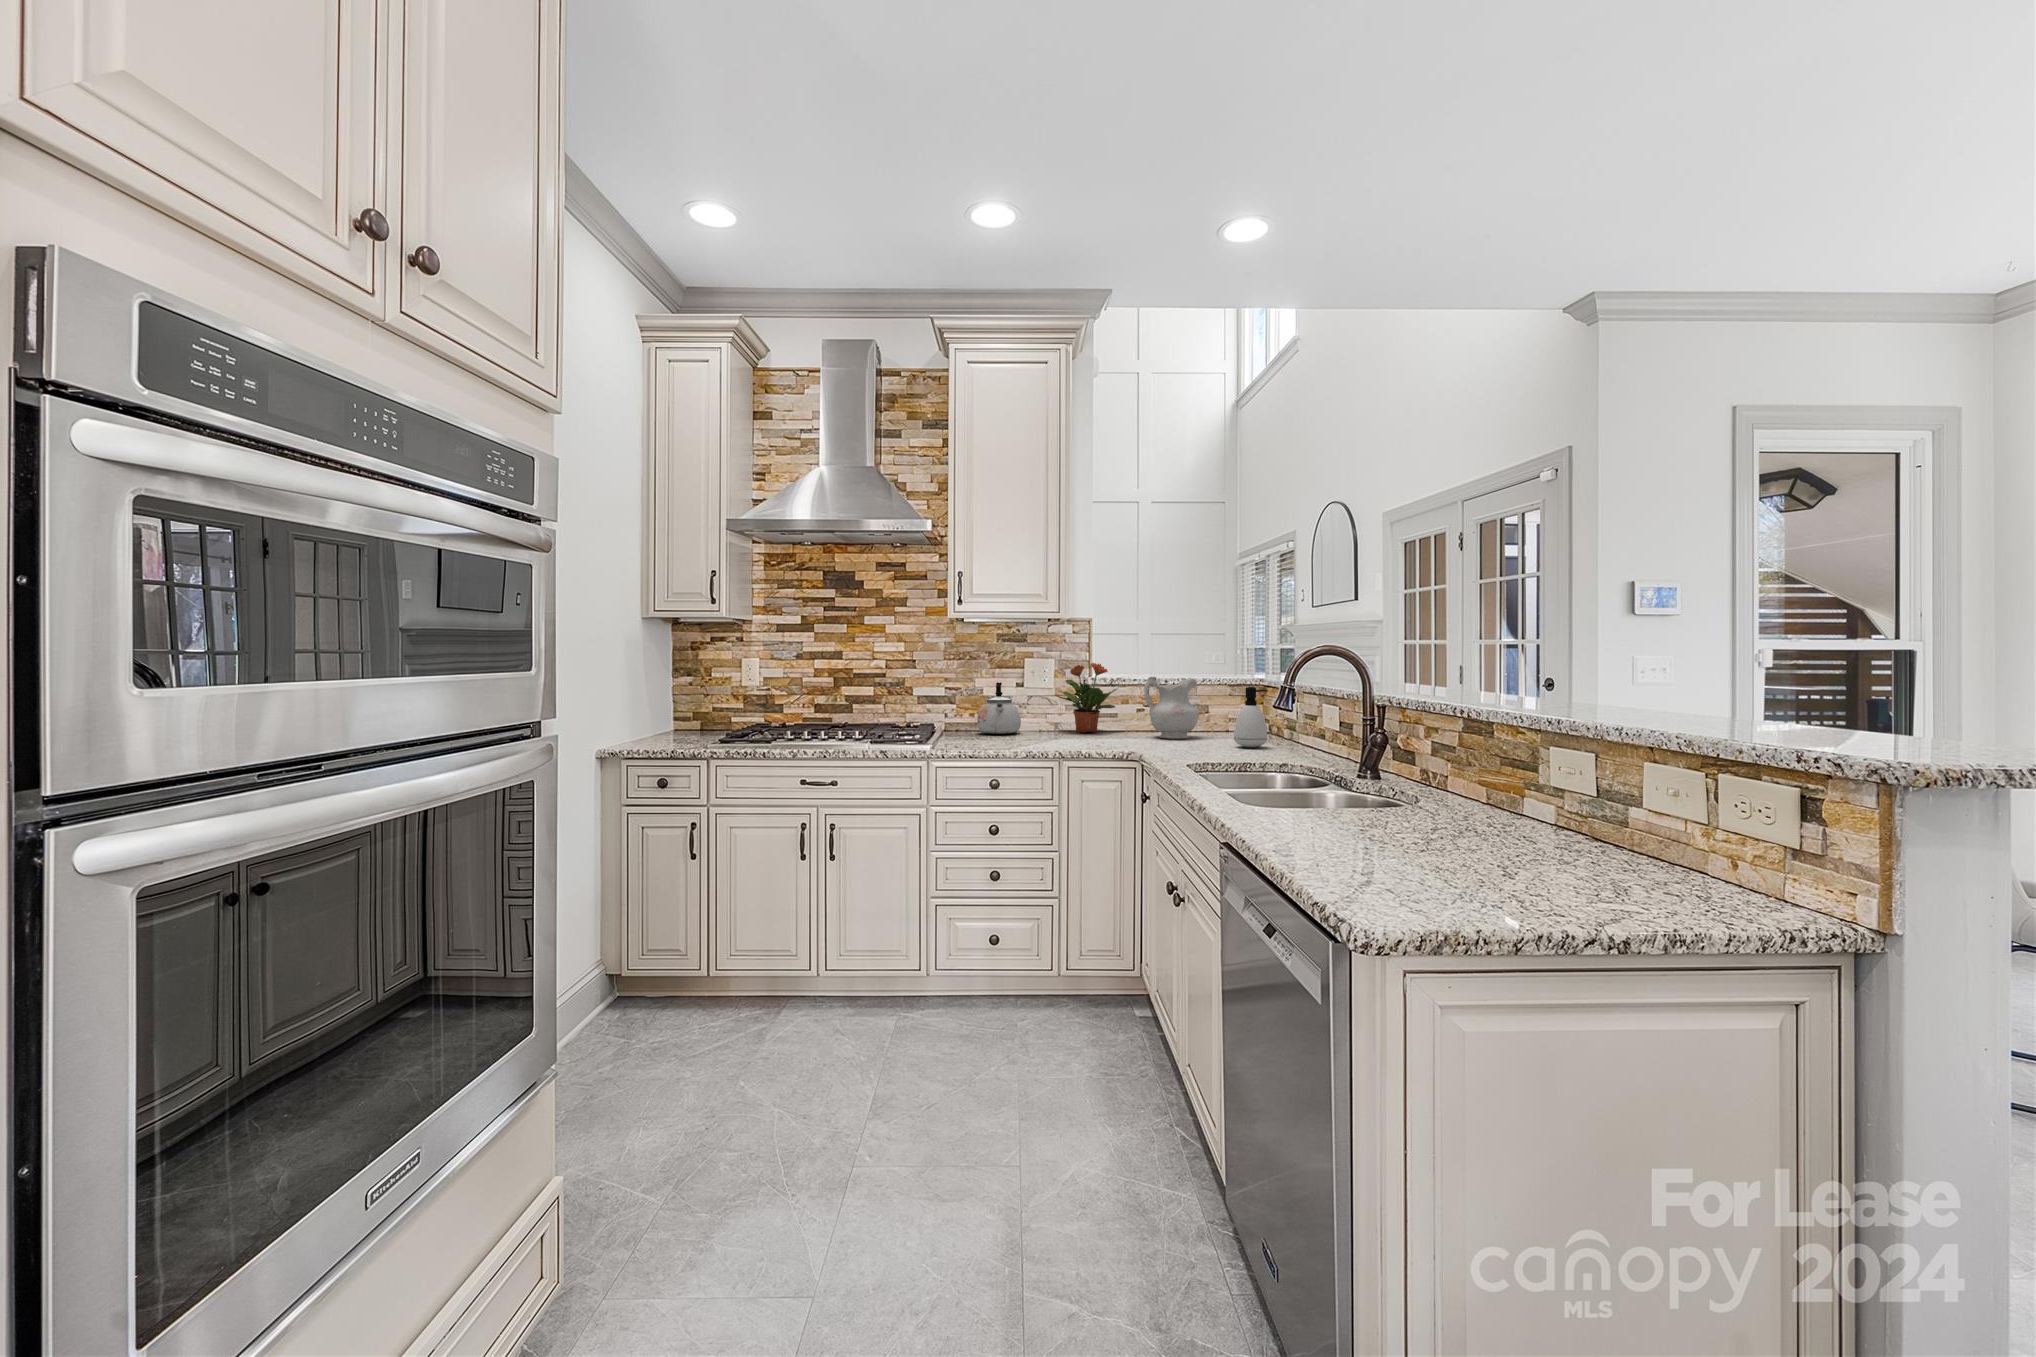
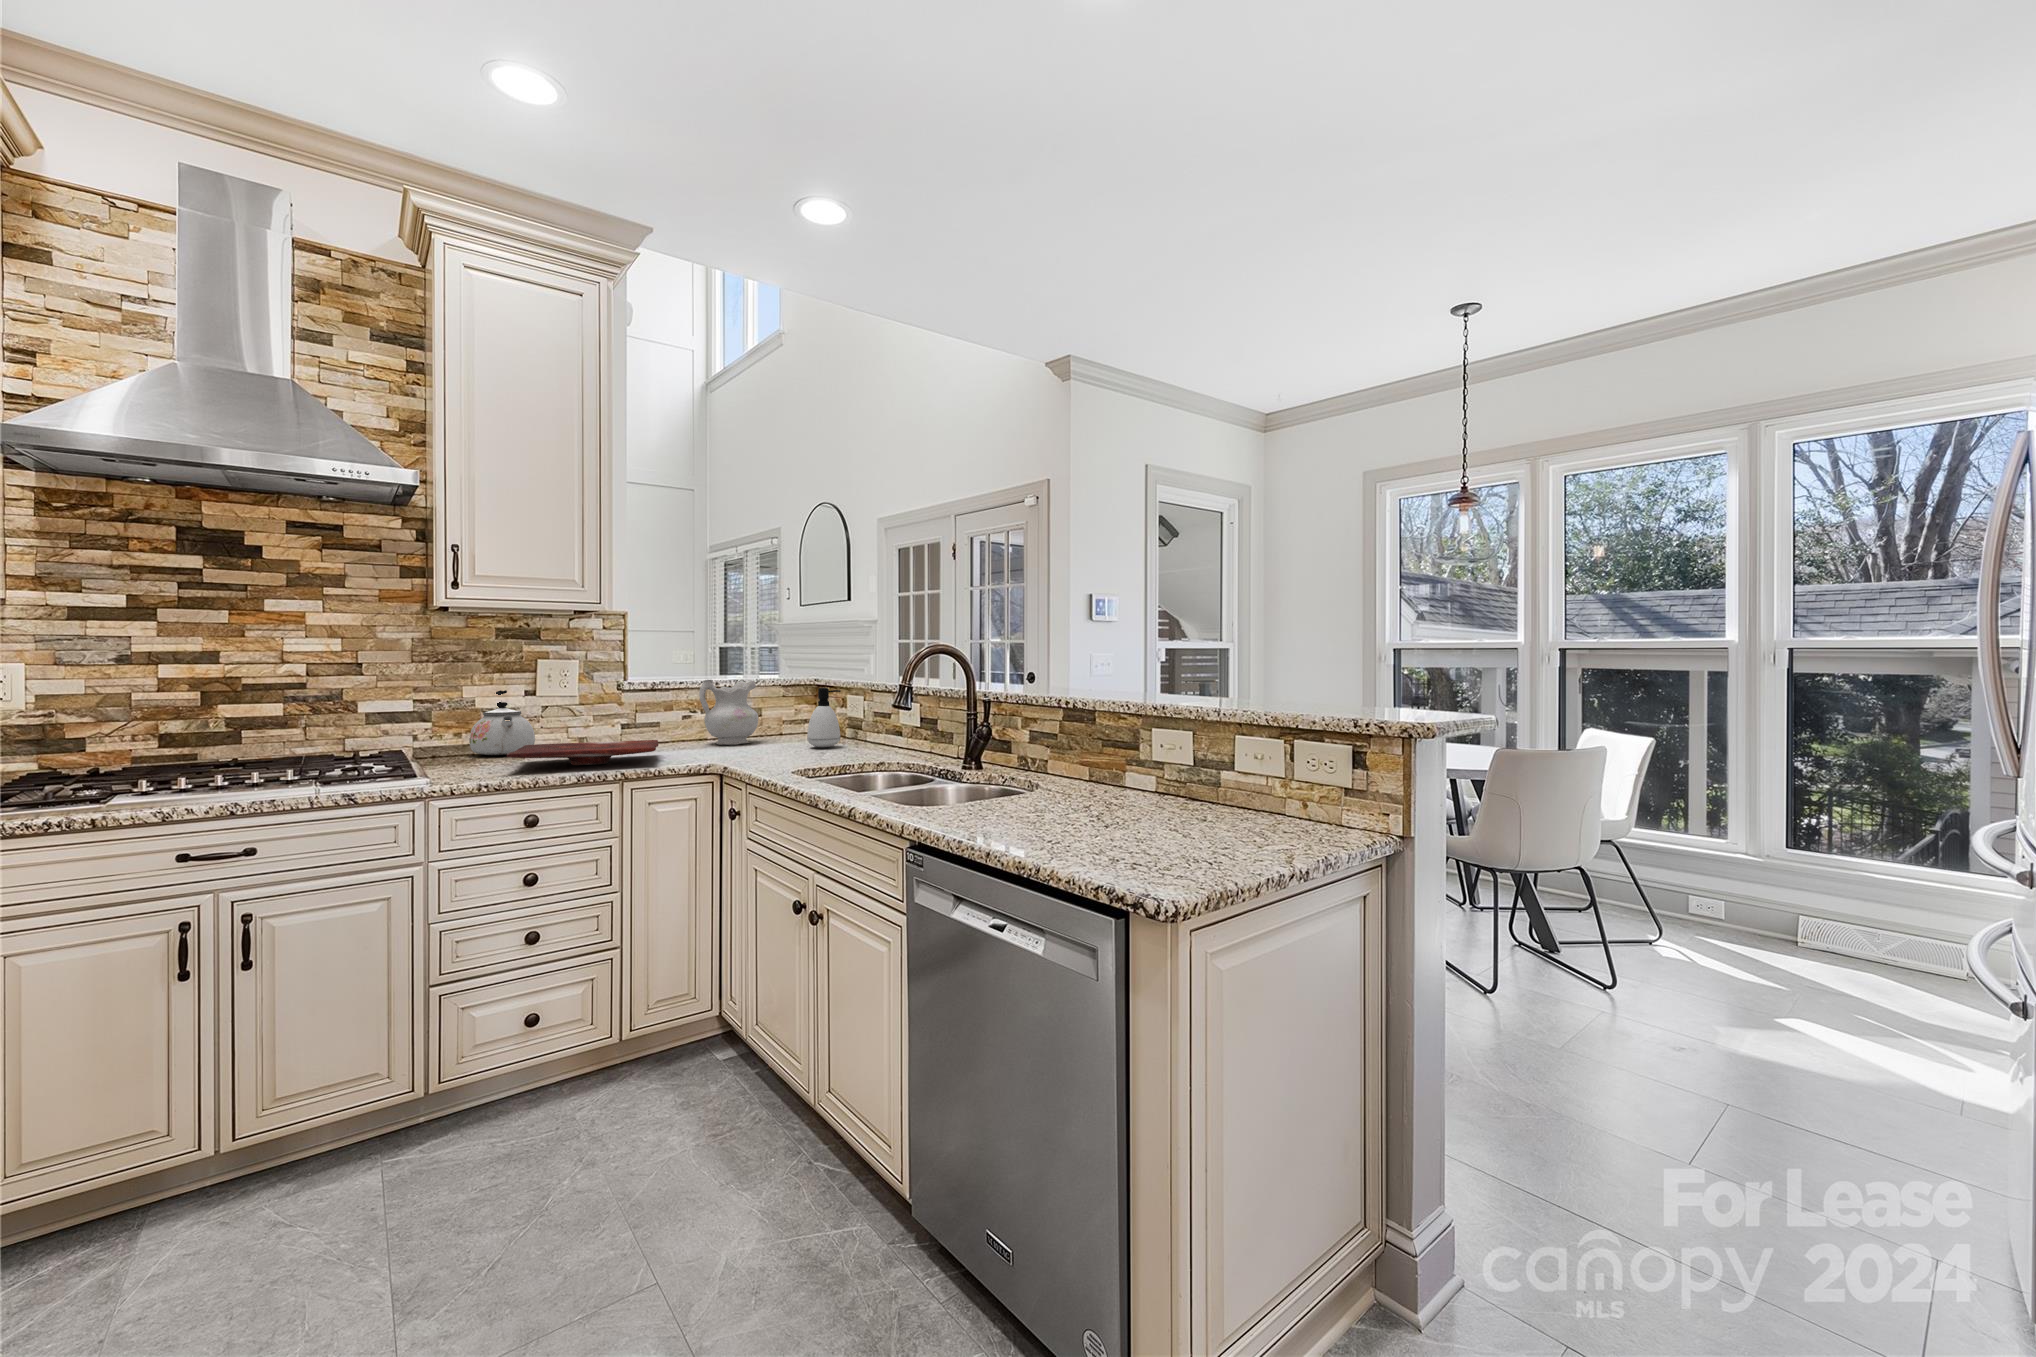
potted plant: present [1057,663,1117,733] -> none [580,665,661,745]
cutting board: none [982,727,1101,746] -> present [507,740,658,765]

